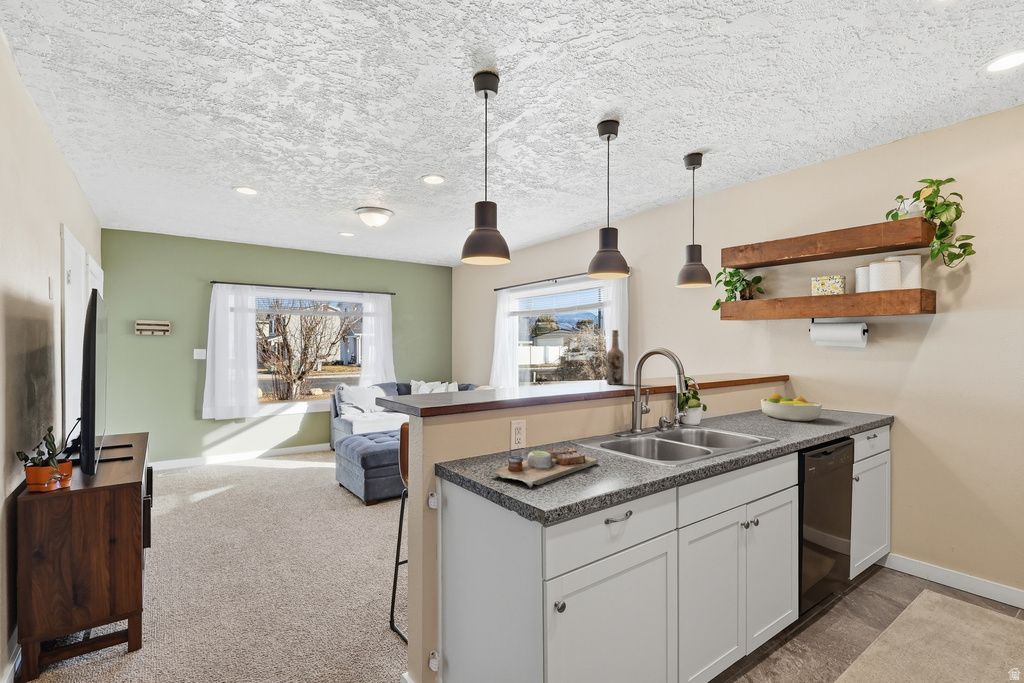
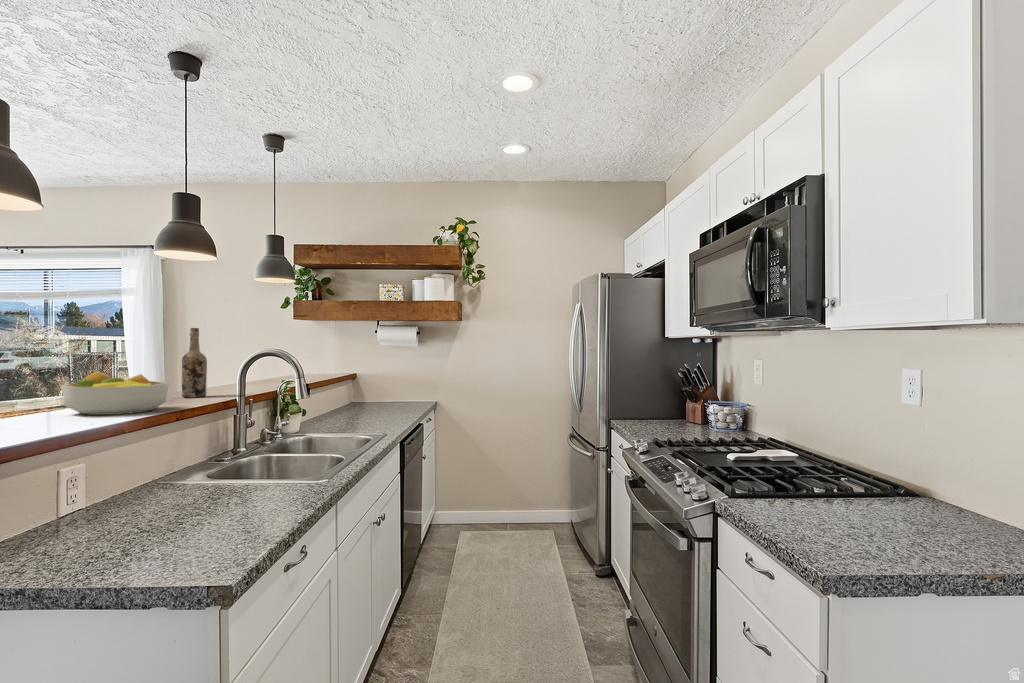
fruit bowl: present [761,393,822,421] -> present [61,371,169,415]
cutting board: present [489,447,598,488] -> none [91,480,239,545]

